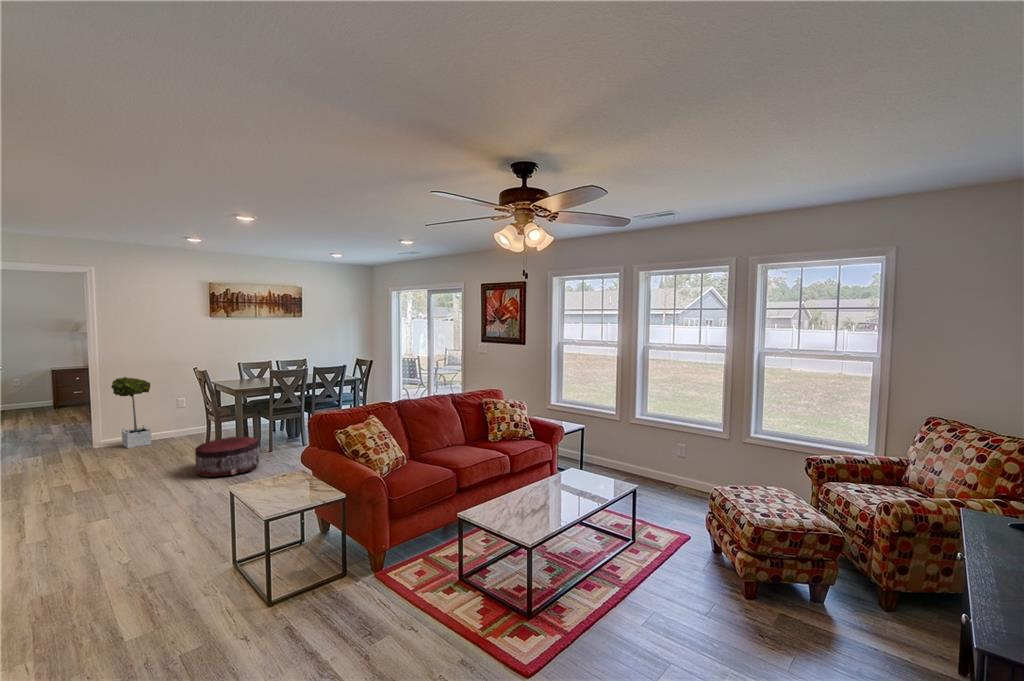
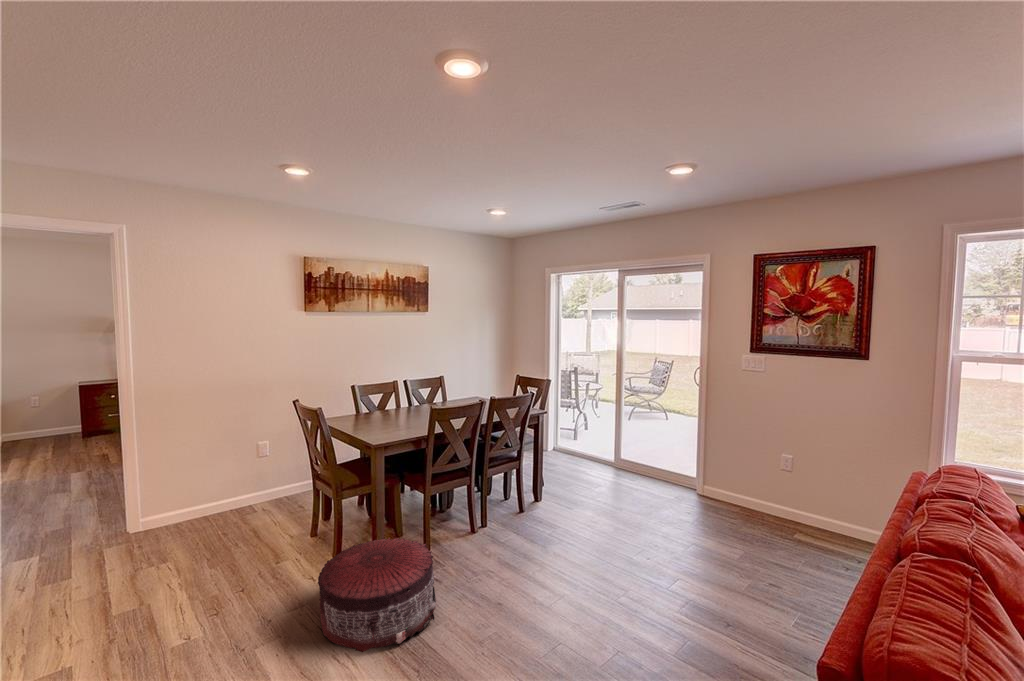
potted tree: present [111,377,151,448] -> none [155,414,221,536]

